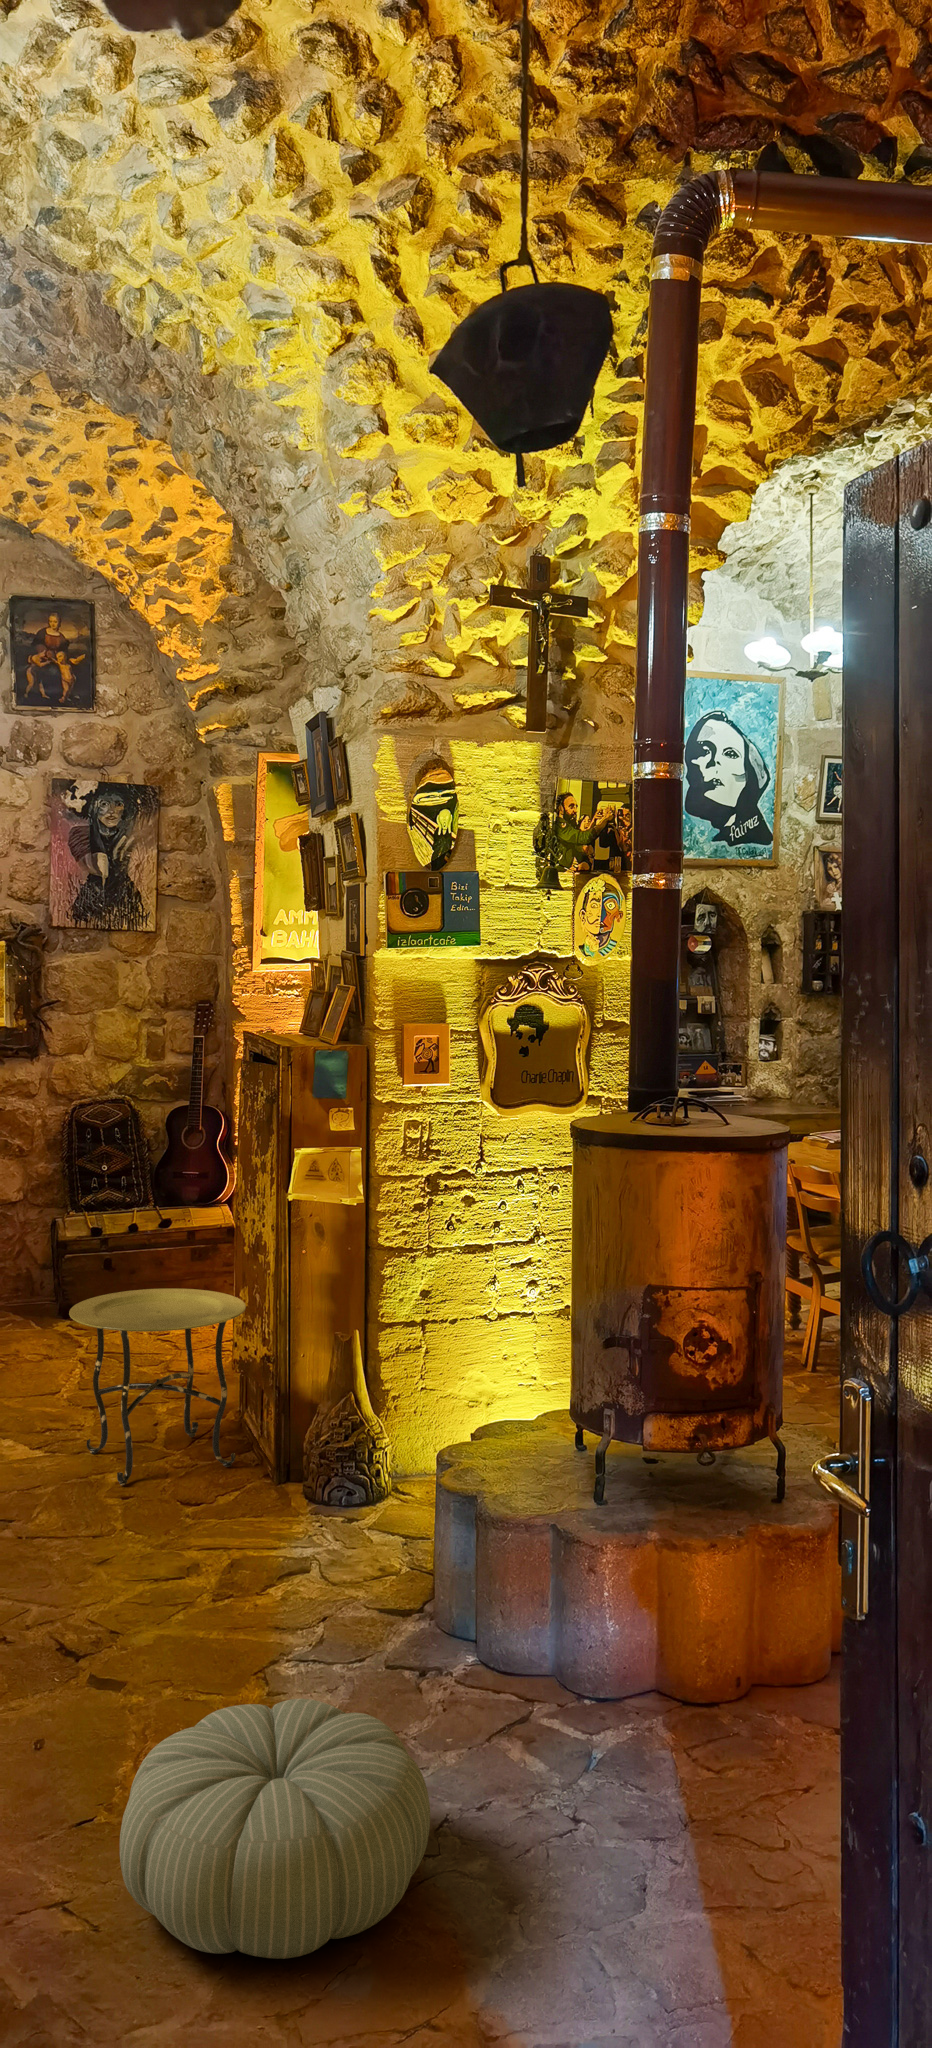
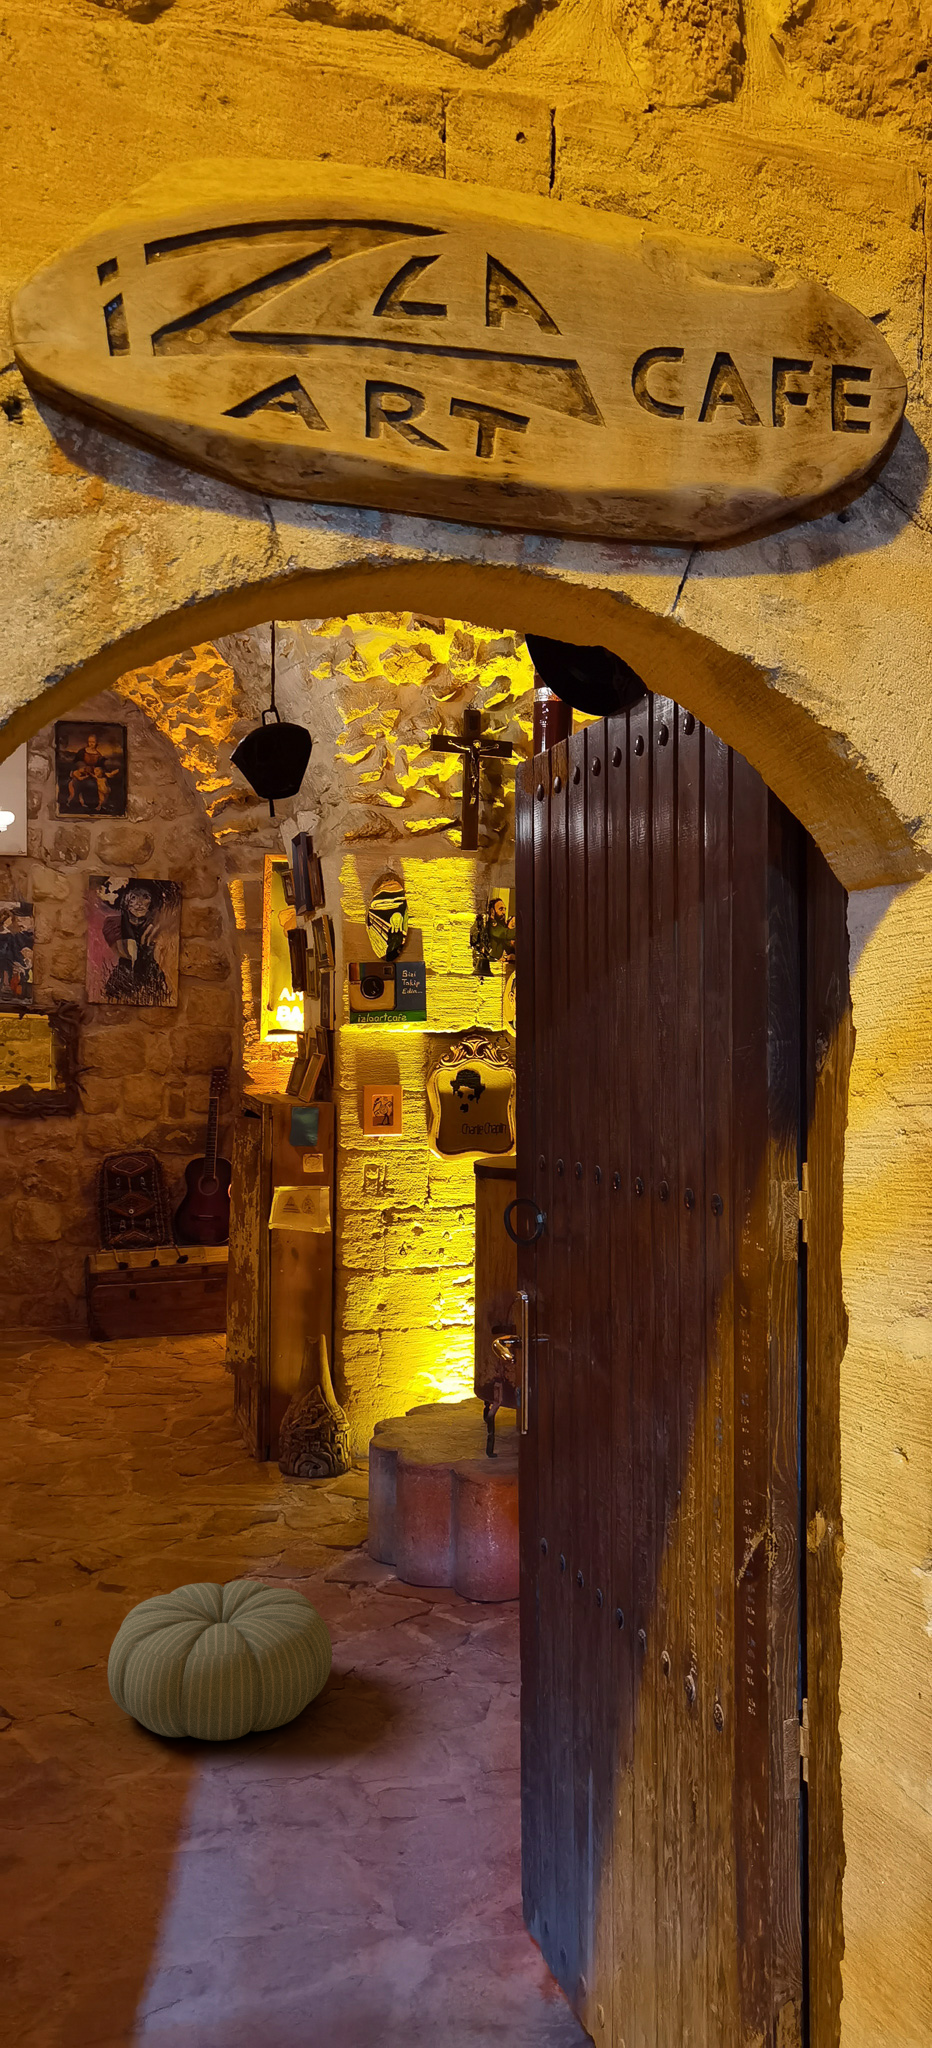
side table: present [69,1288,246,1485] -> none [92,1305,237,1462]

